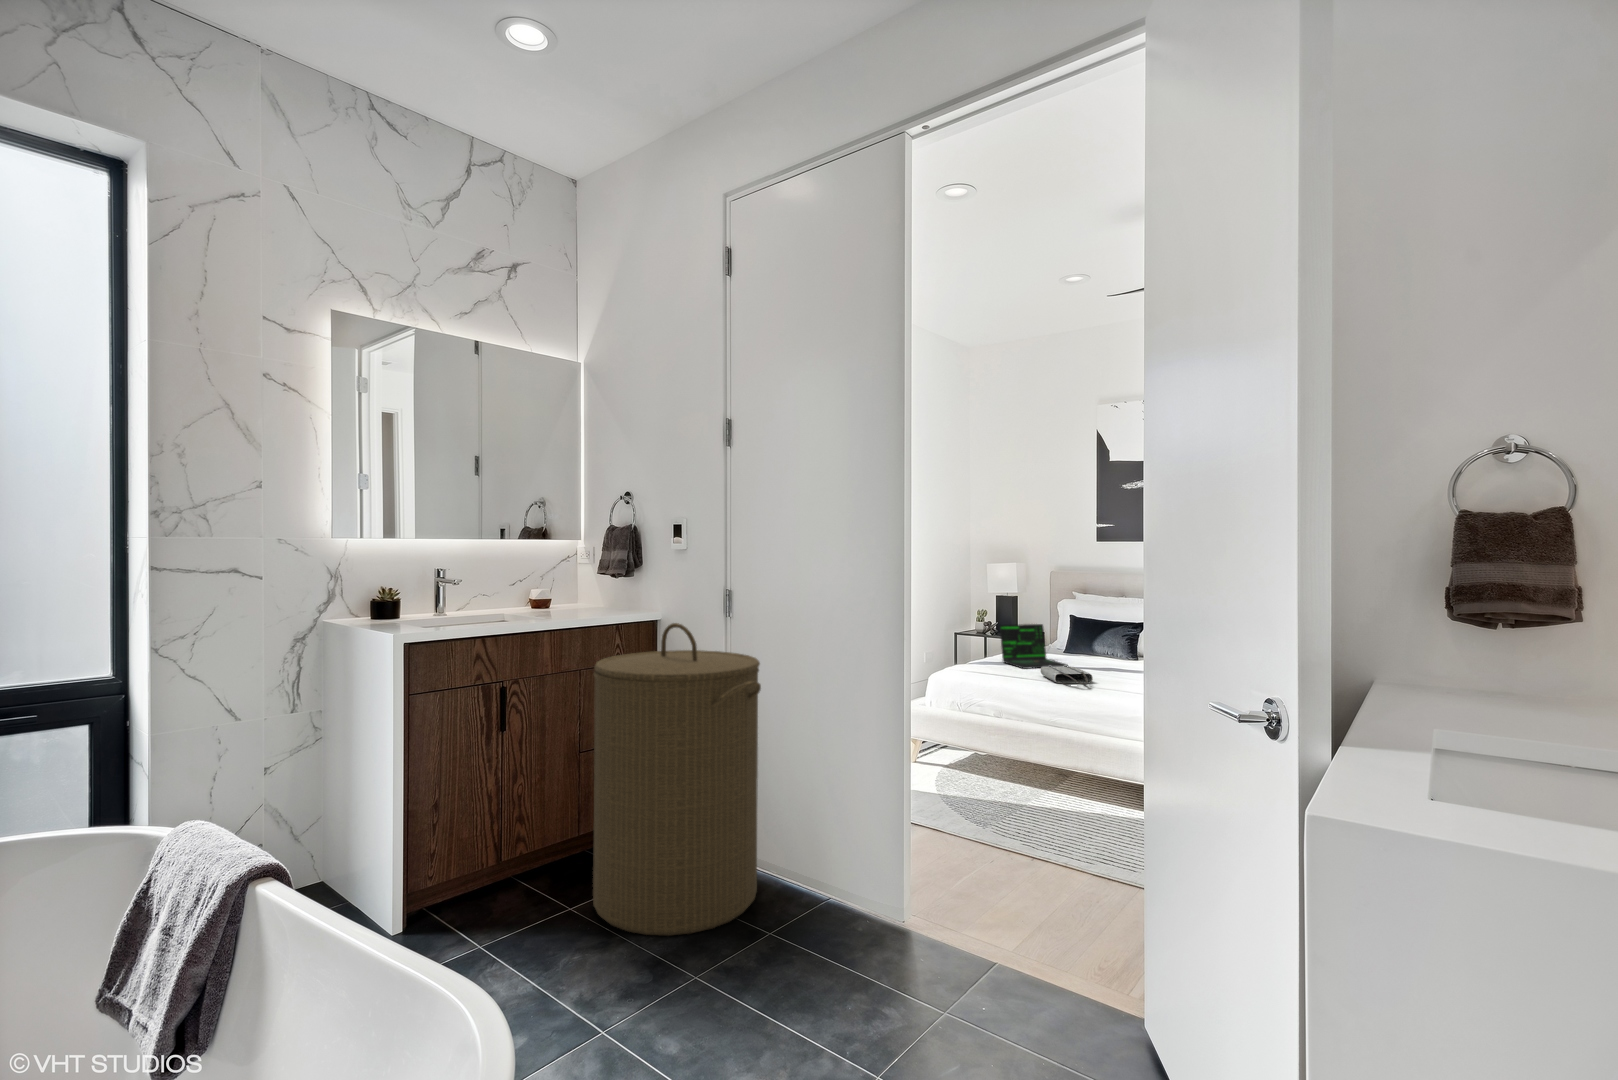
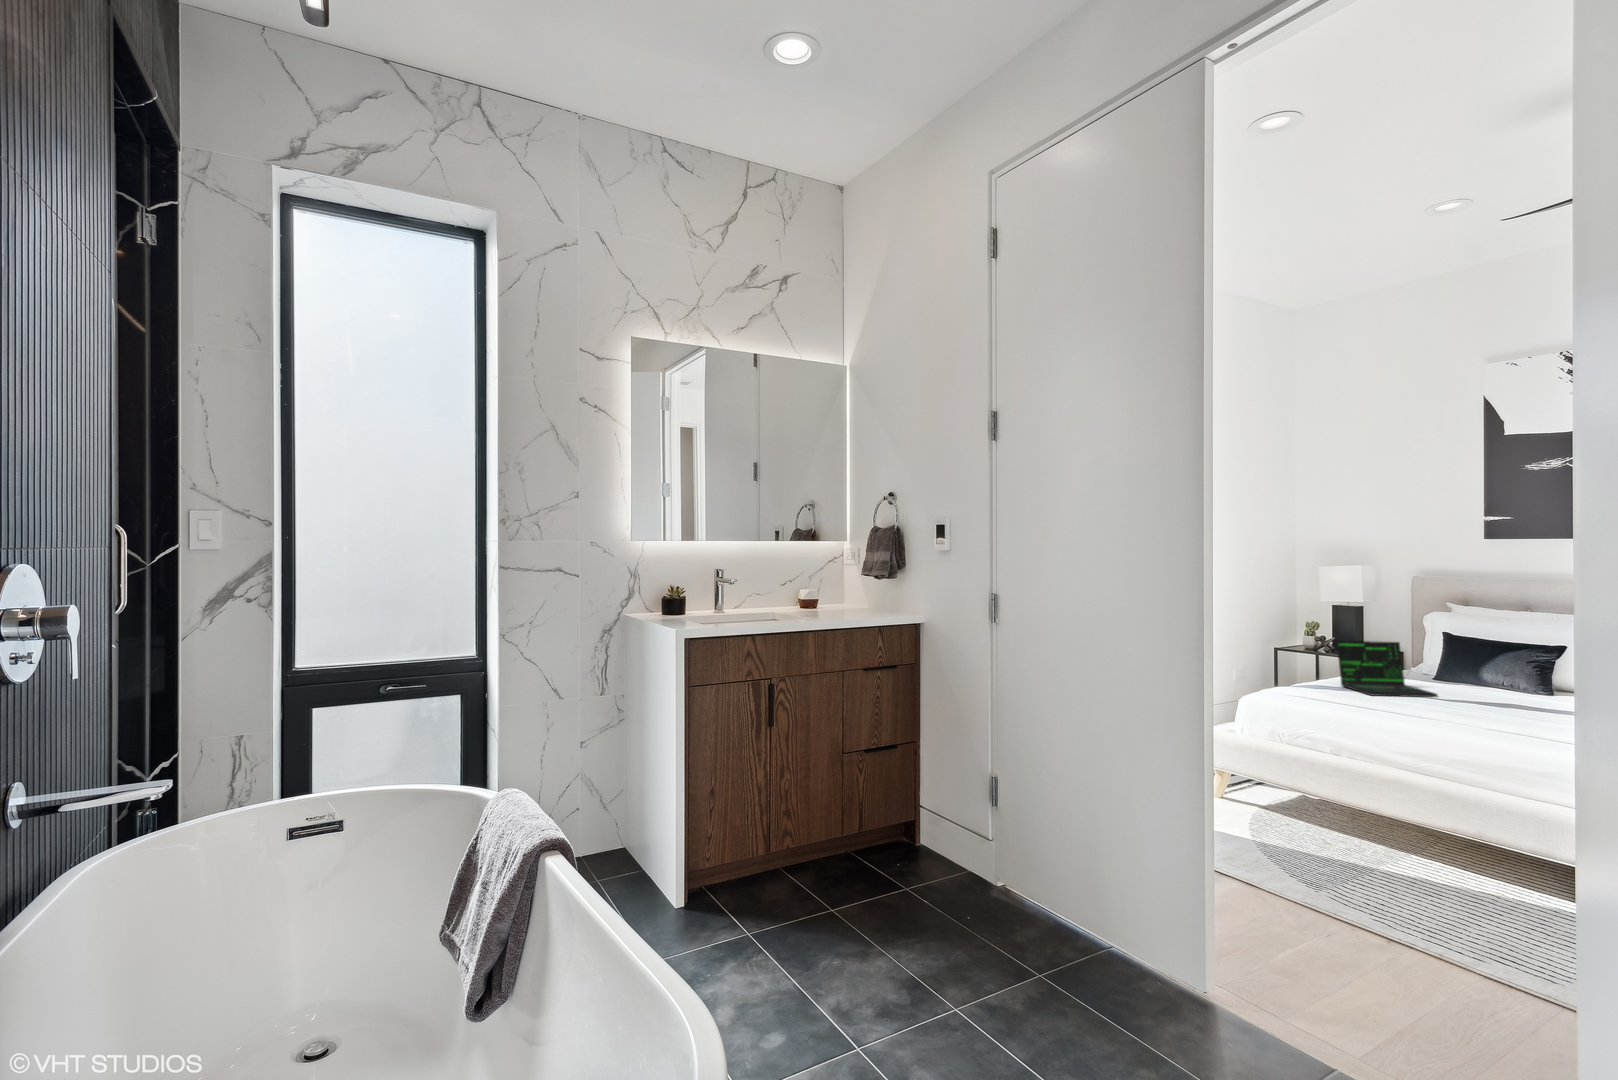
laundry hamper: present [593,623,761,935] -> none [856,628,1031,957]
tote bag: present [1041,666,1093,685] -> none [1397,695,1477,723]

